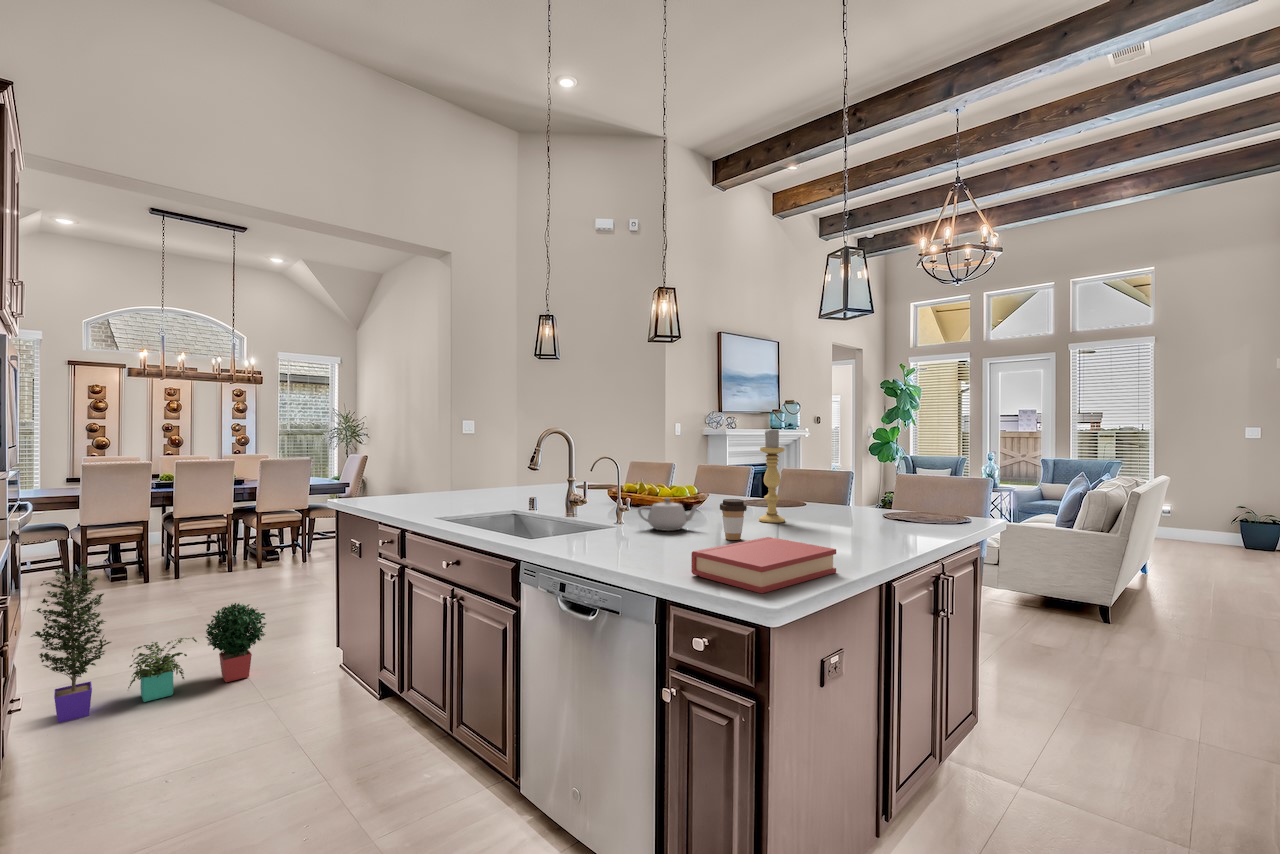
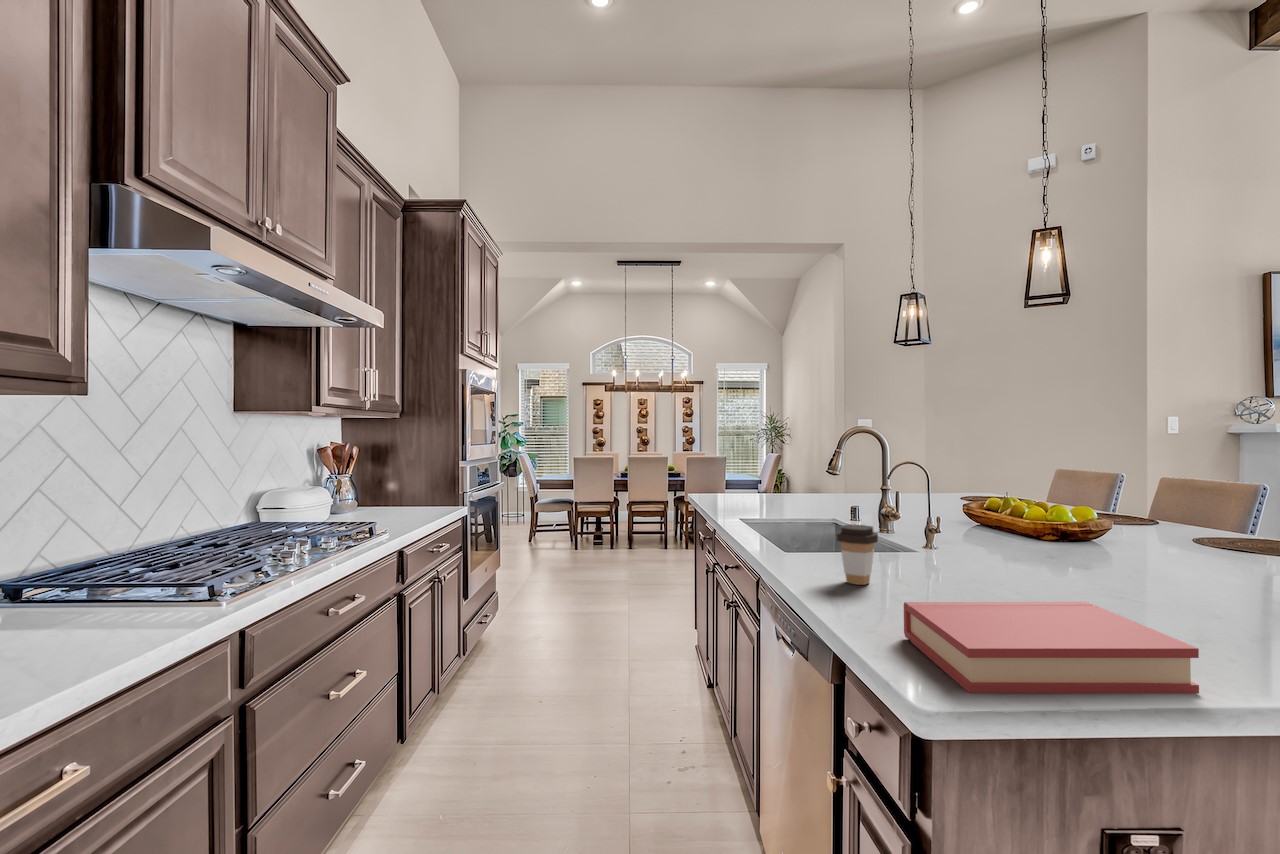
candle holder: present [759,429,785,523] -> none [1185,419,1244,582]
teapot: present [638,498,700,531] -> none [945,521,1046,569]
coffee cup: present [720,499,747,540] -> present [837,524,878,585]
potted plant: present [31,564,266,723] -> none [495,531,642,645]

